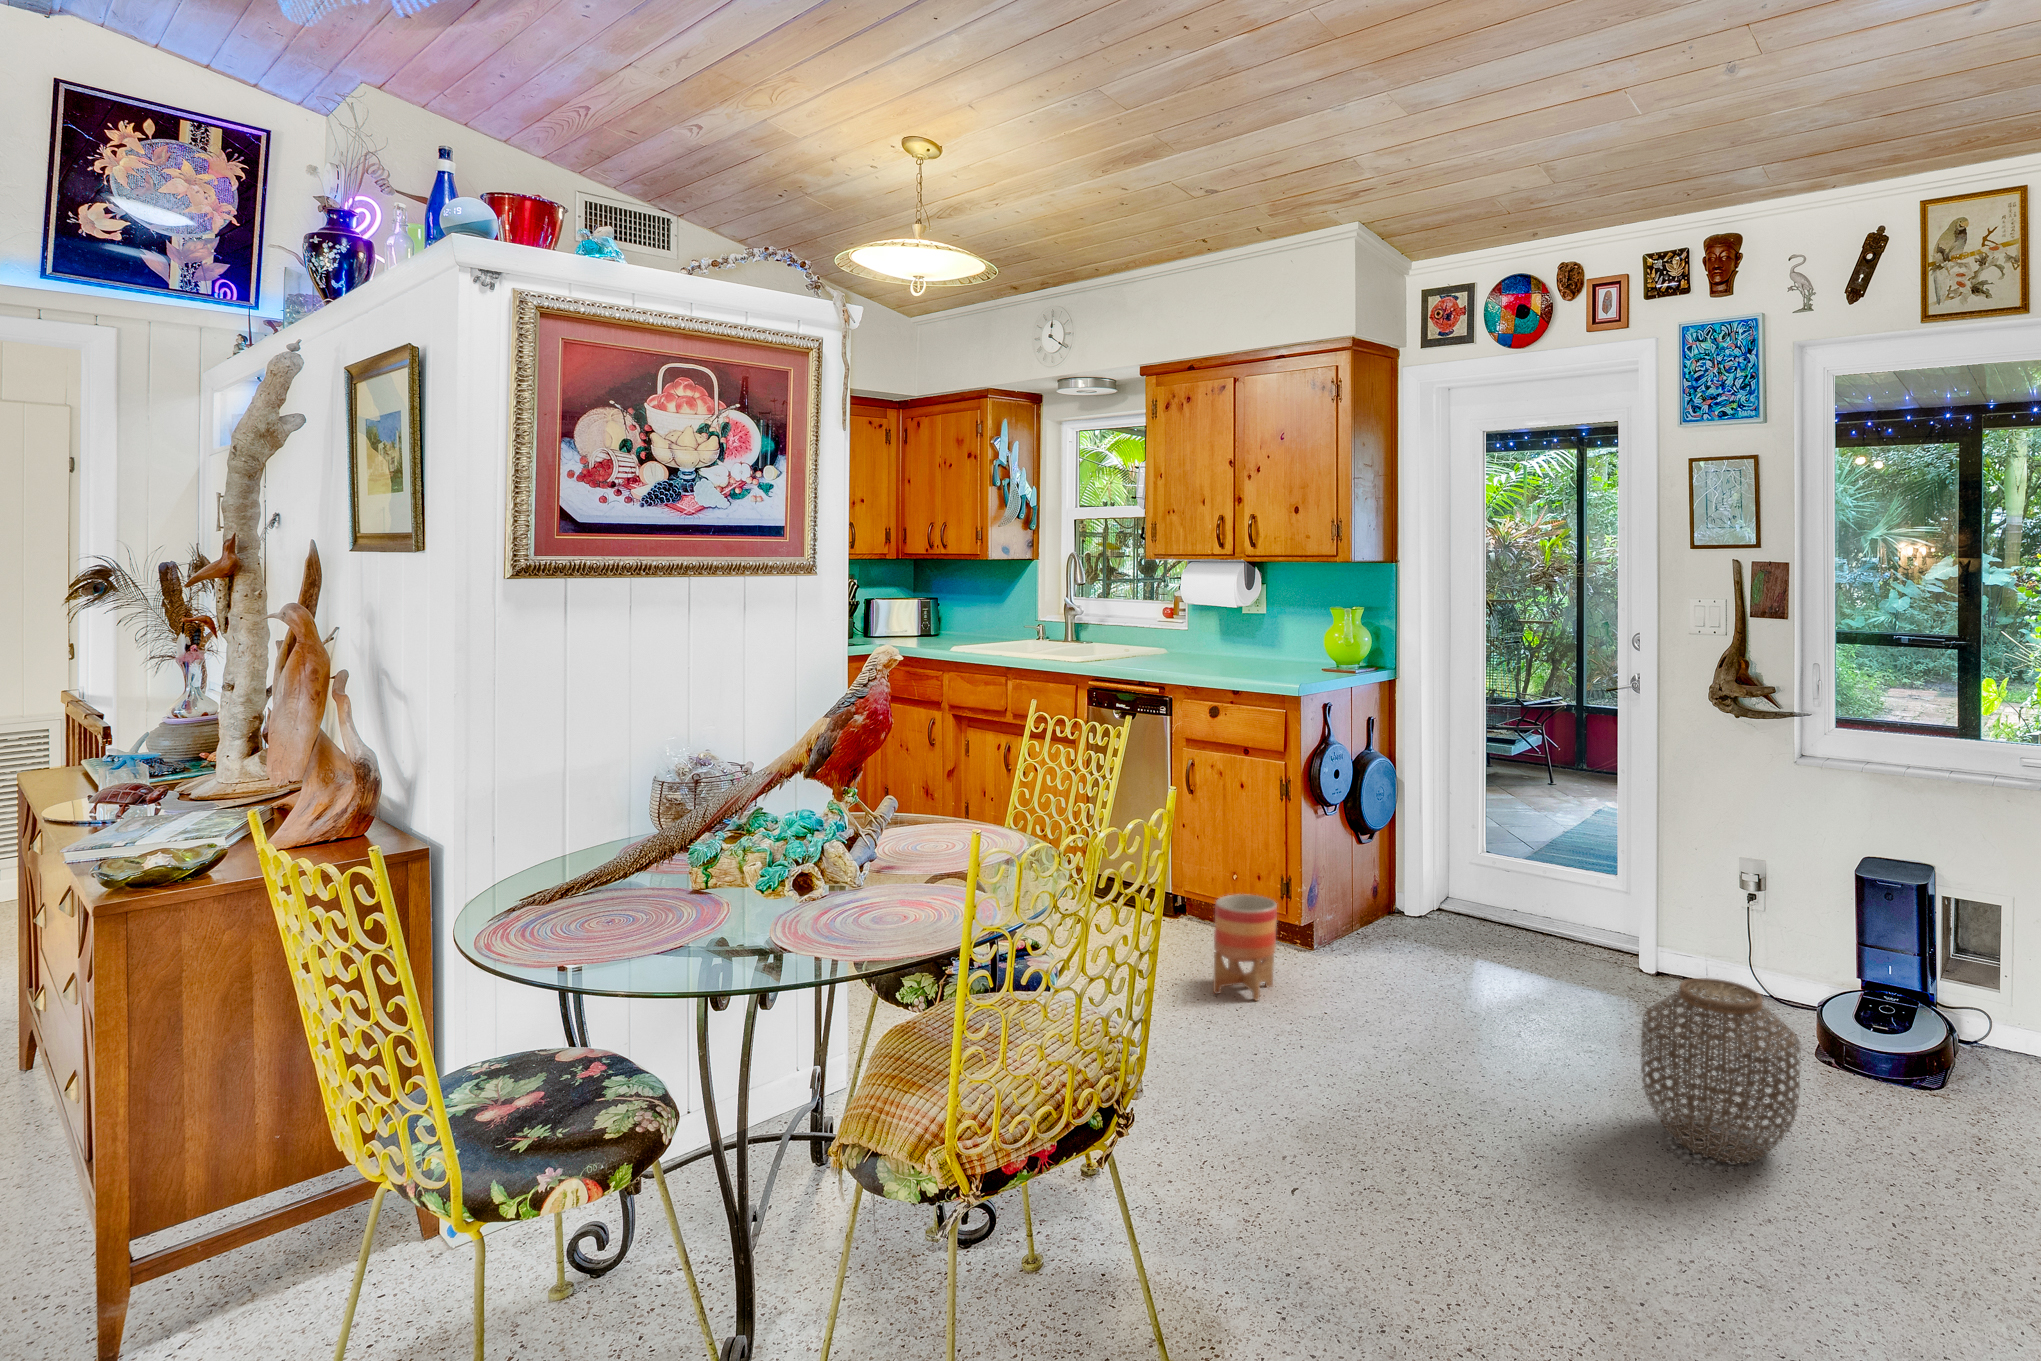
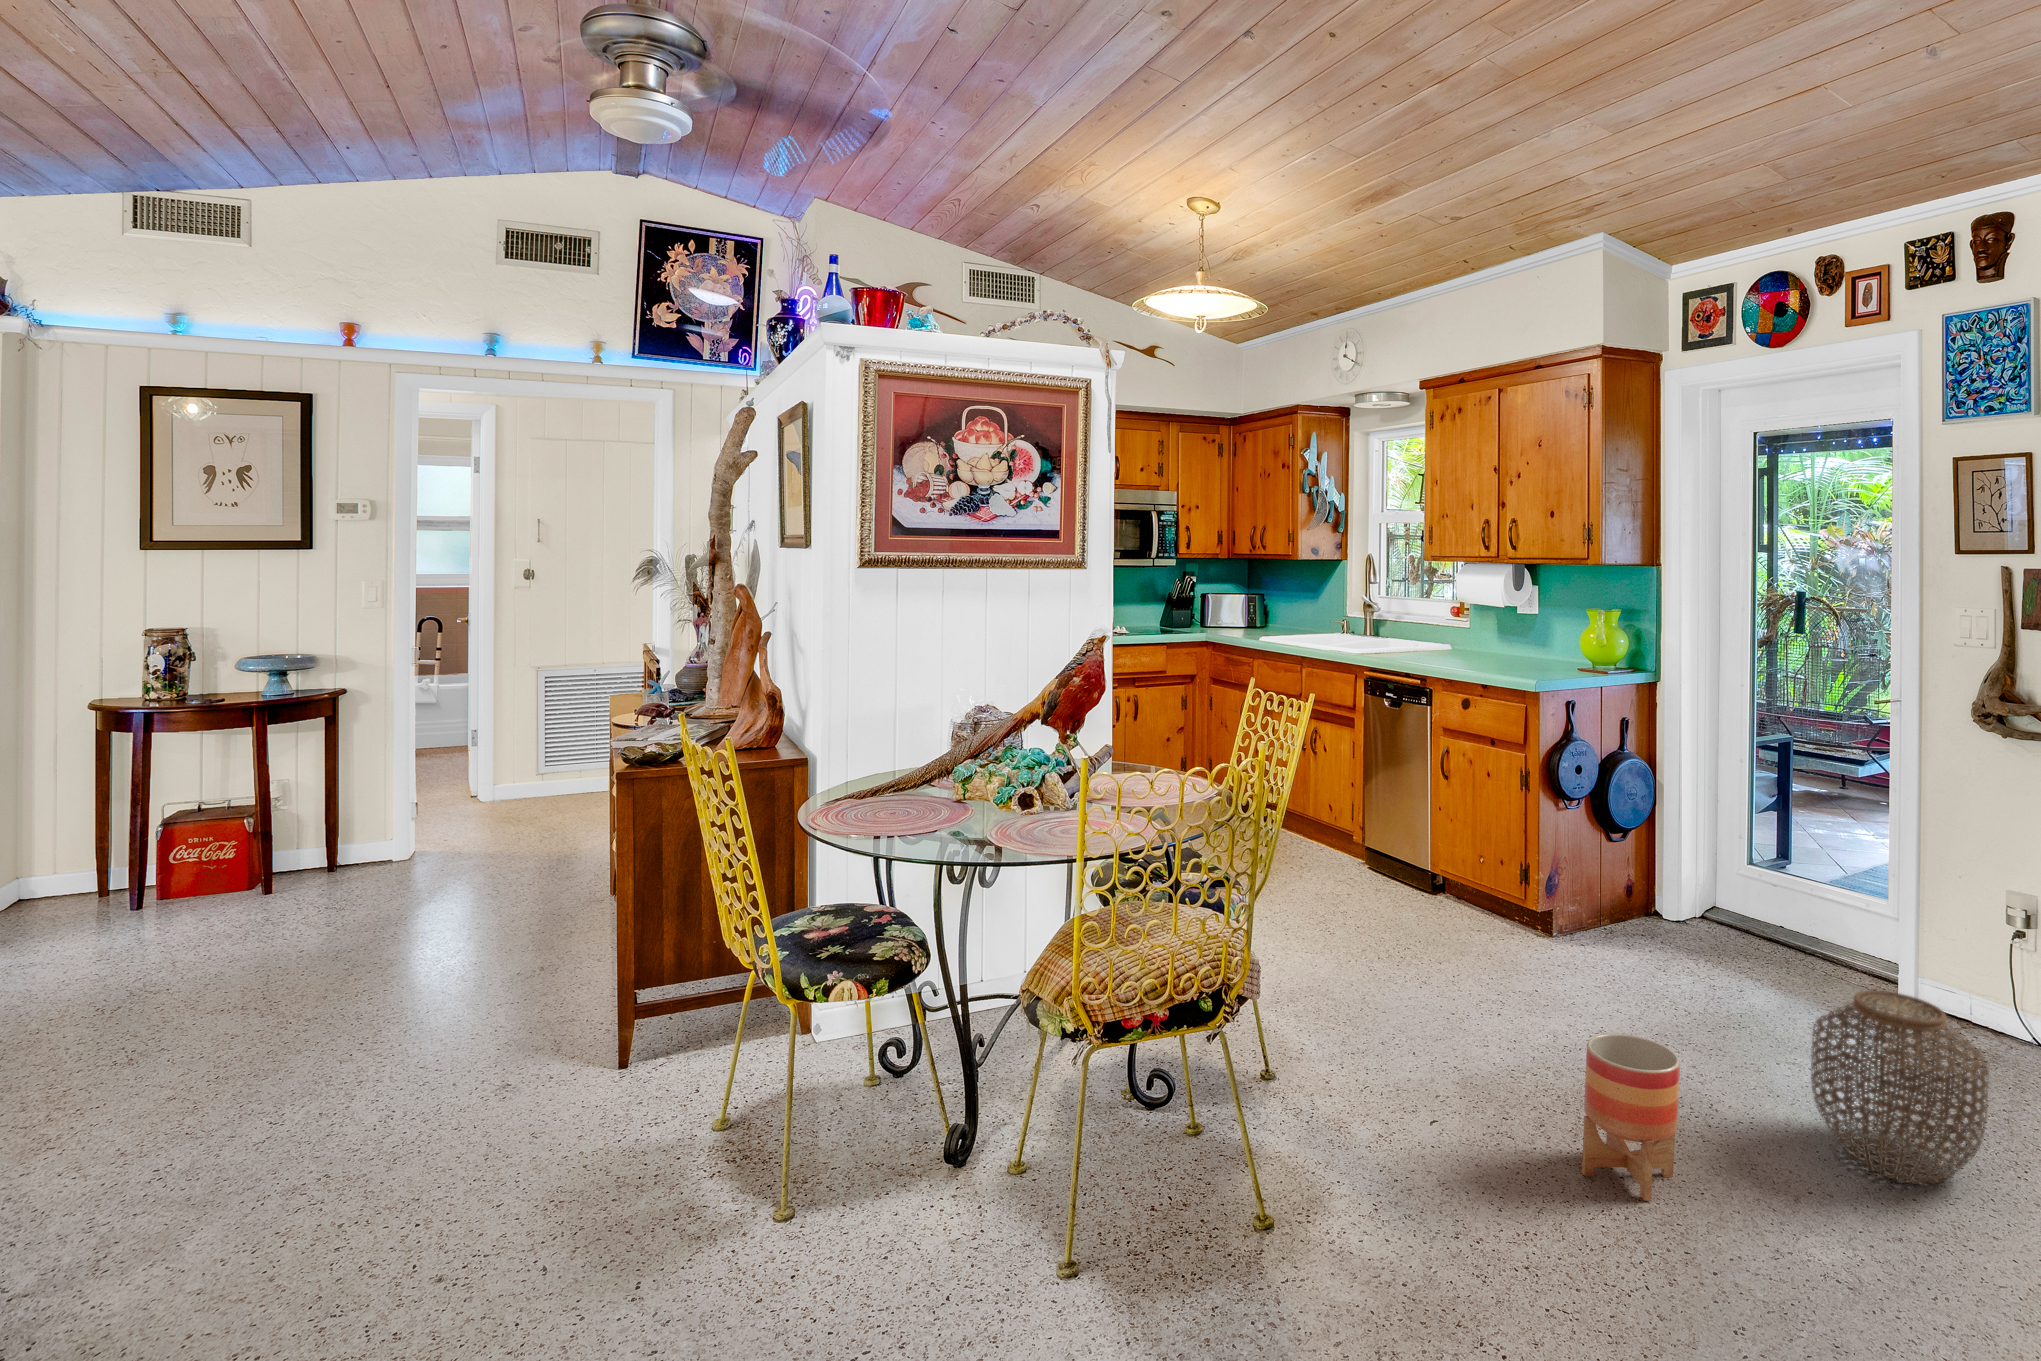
planter: present [1213,894,1277,1001] -> present [1582,1034,1680,1201]

